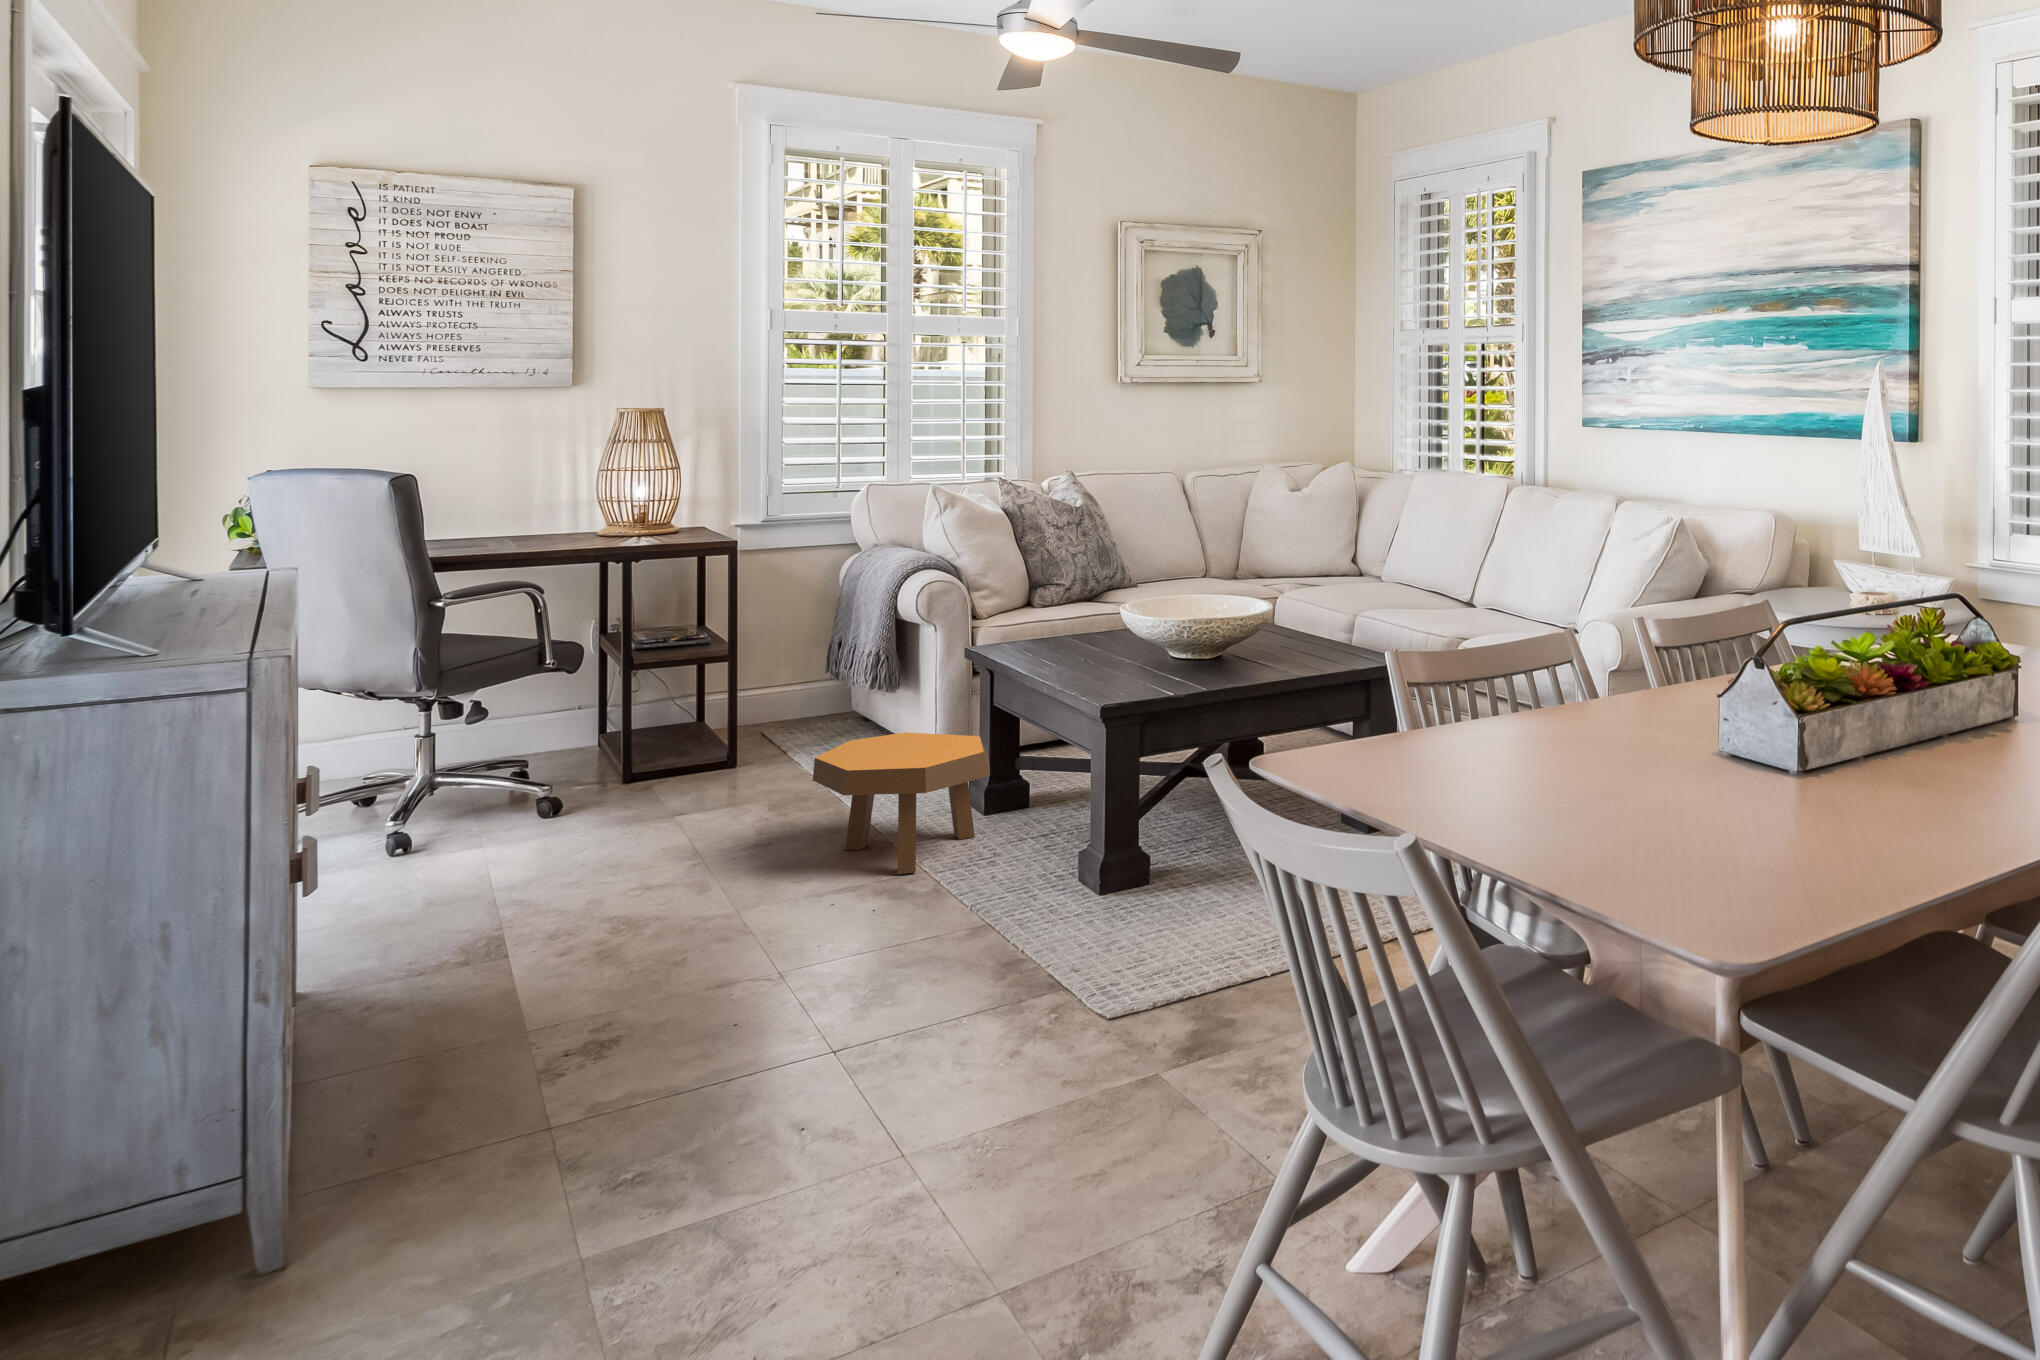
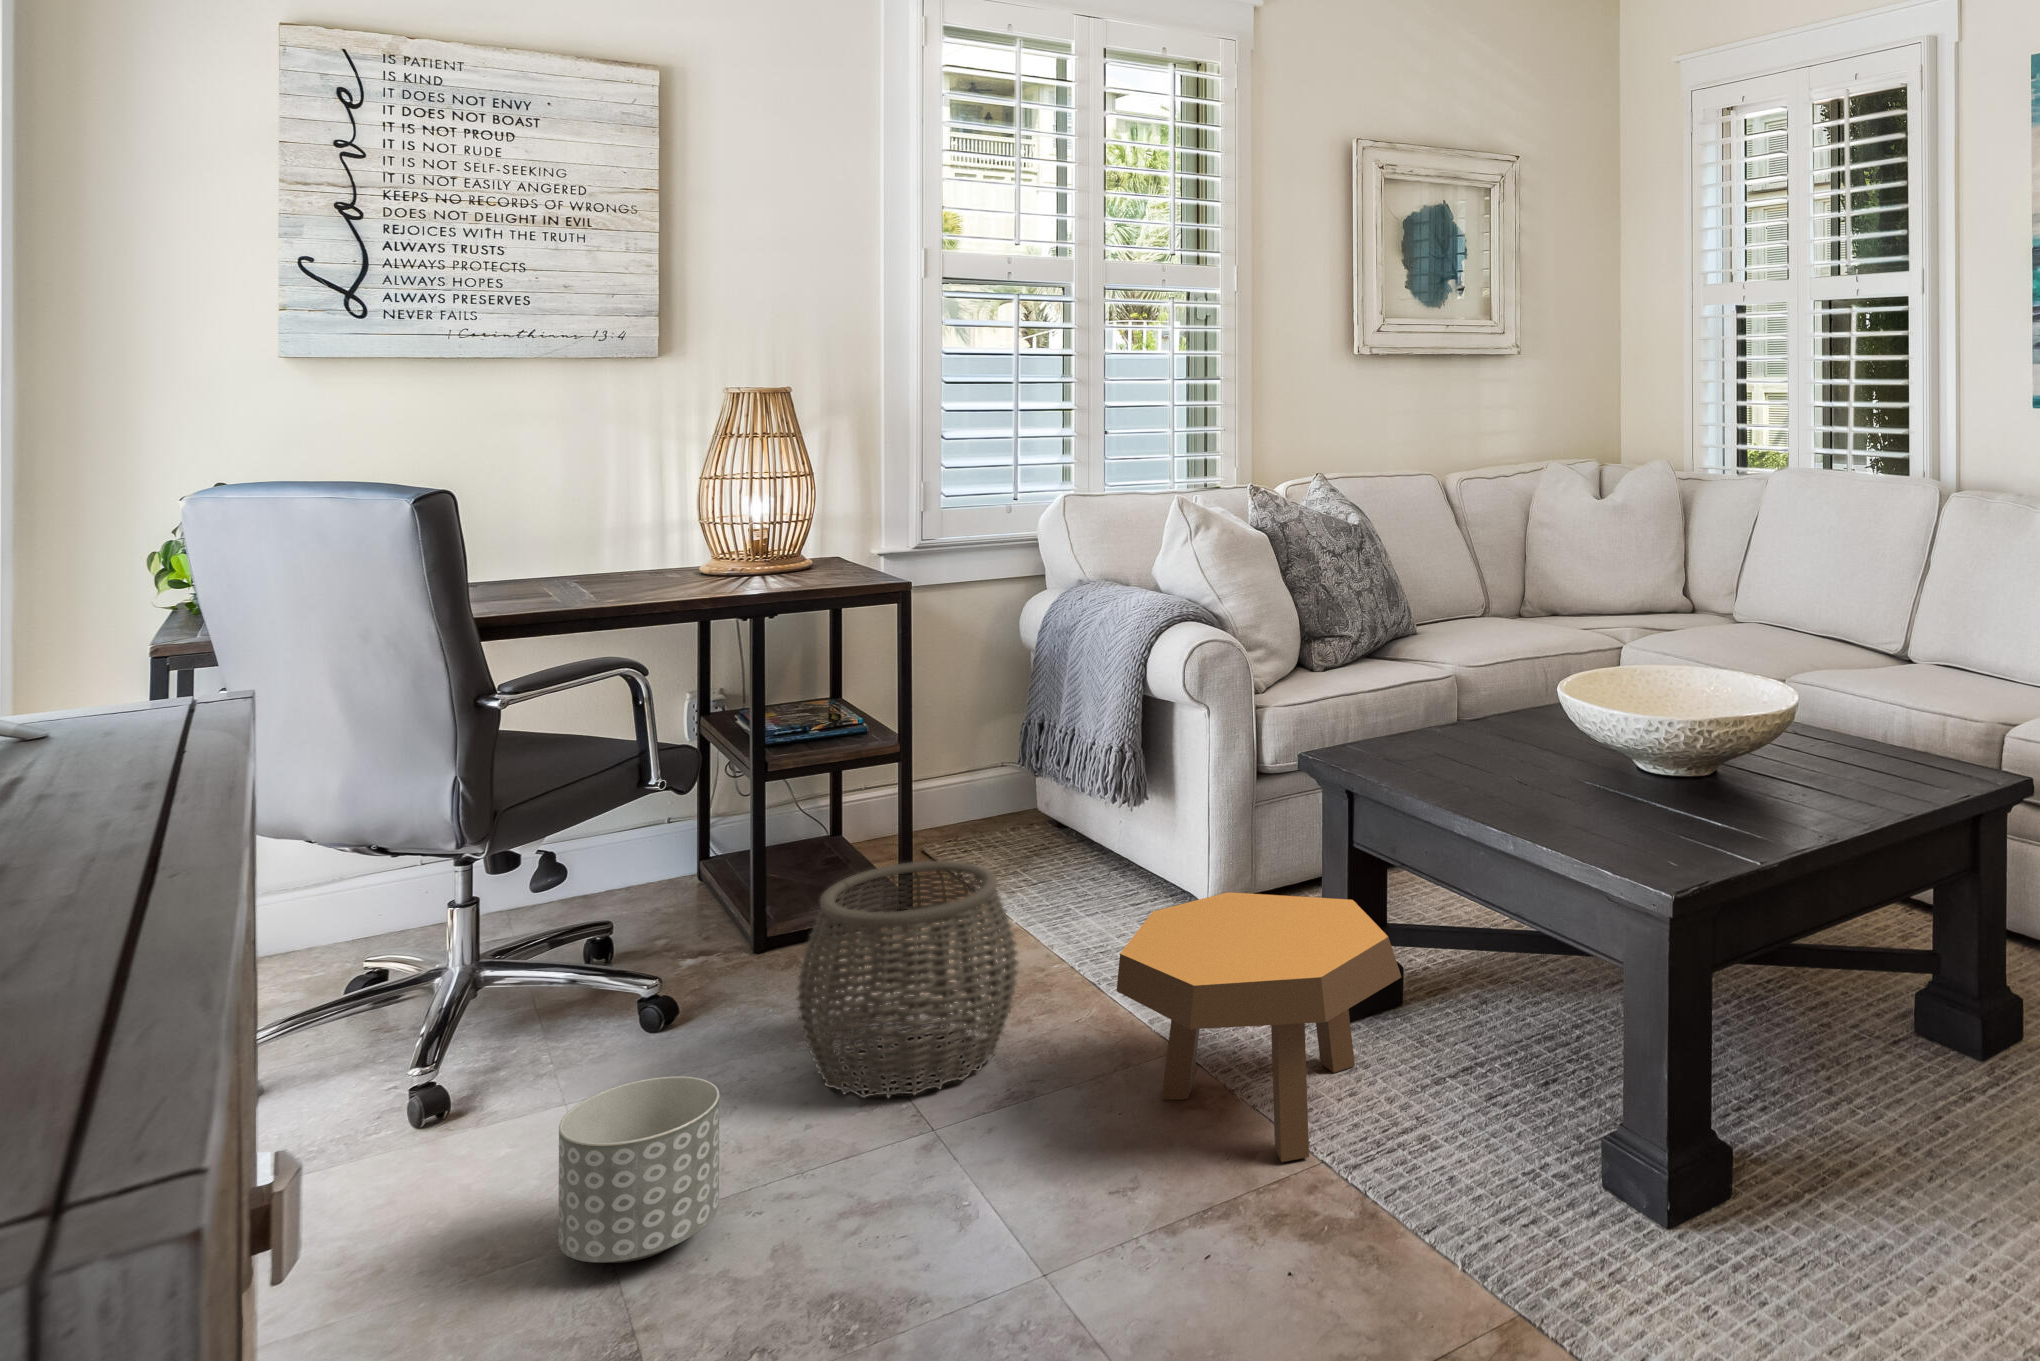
woven basket: none [625,713,771,848] -> present [797,861,1018,1098]
planter: none [463,814,559,907] -> present [558,1076,719,1263]

